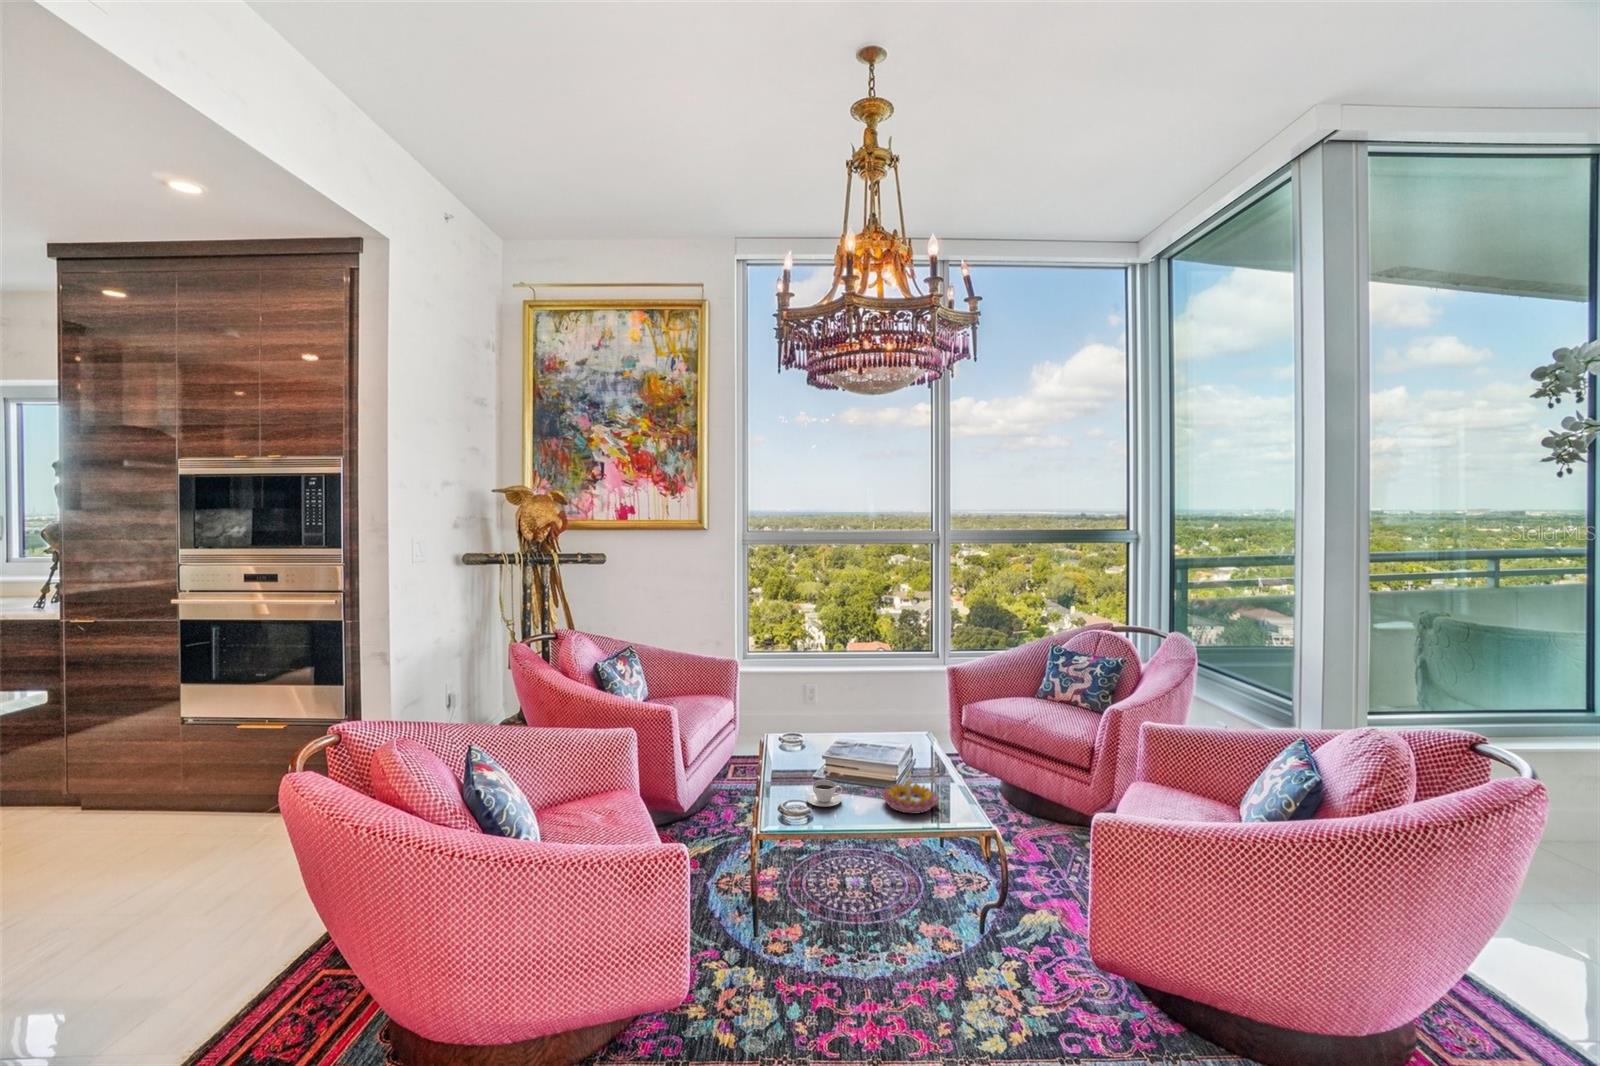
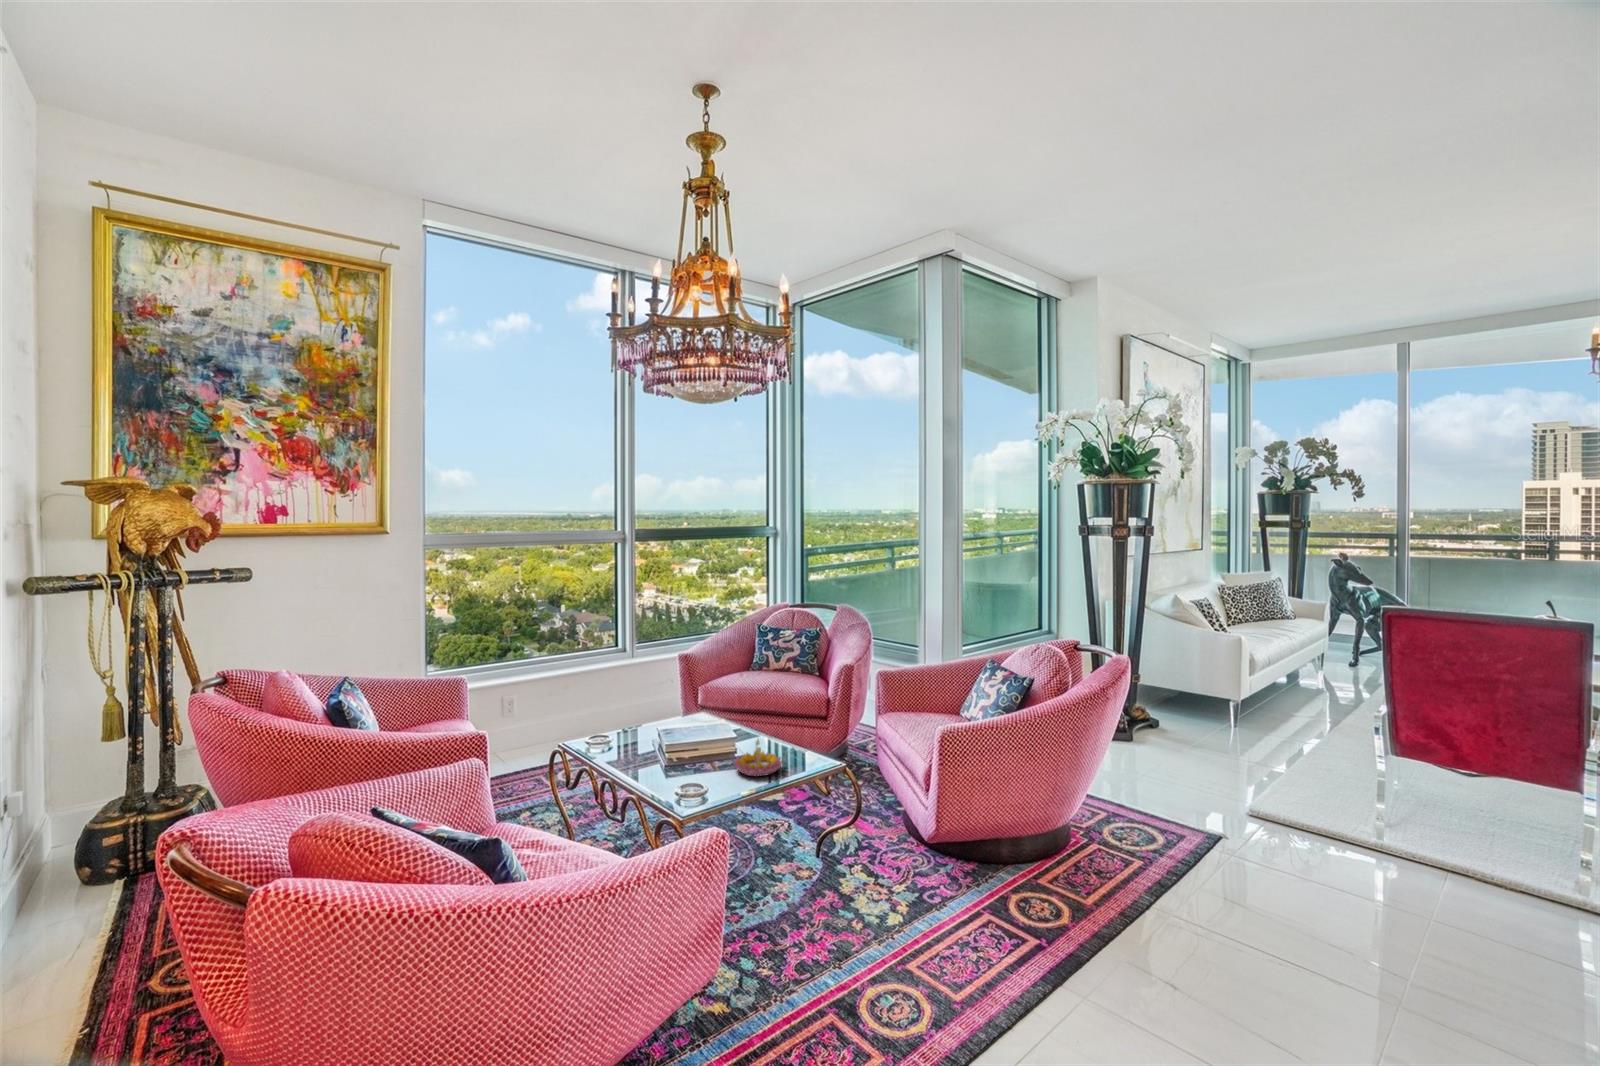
teacup: present [807,780,843,807] -> none [672,766,706,791]

